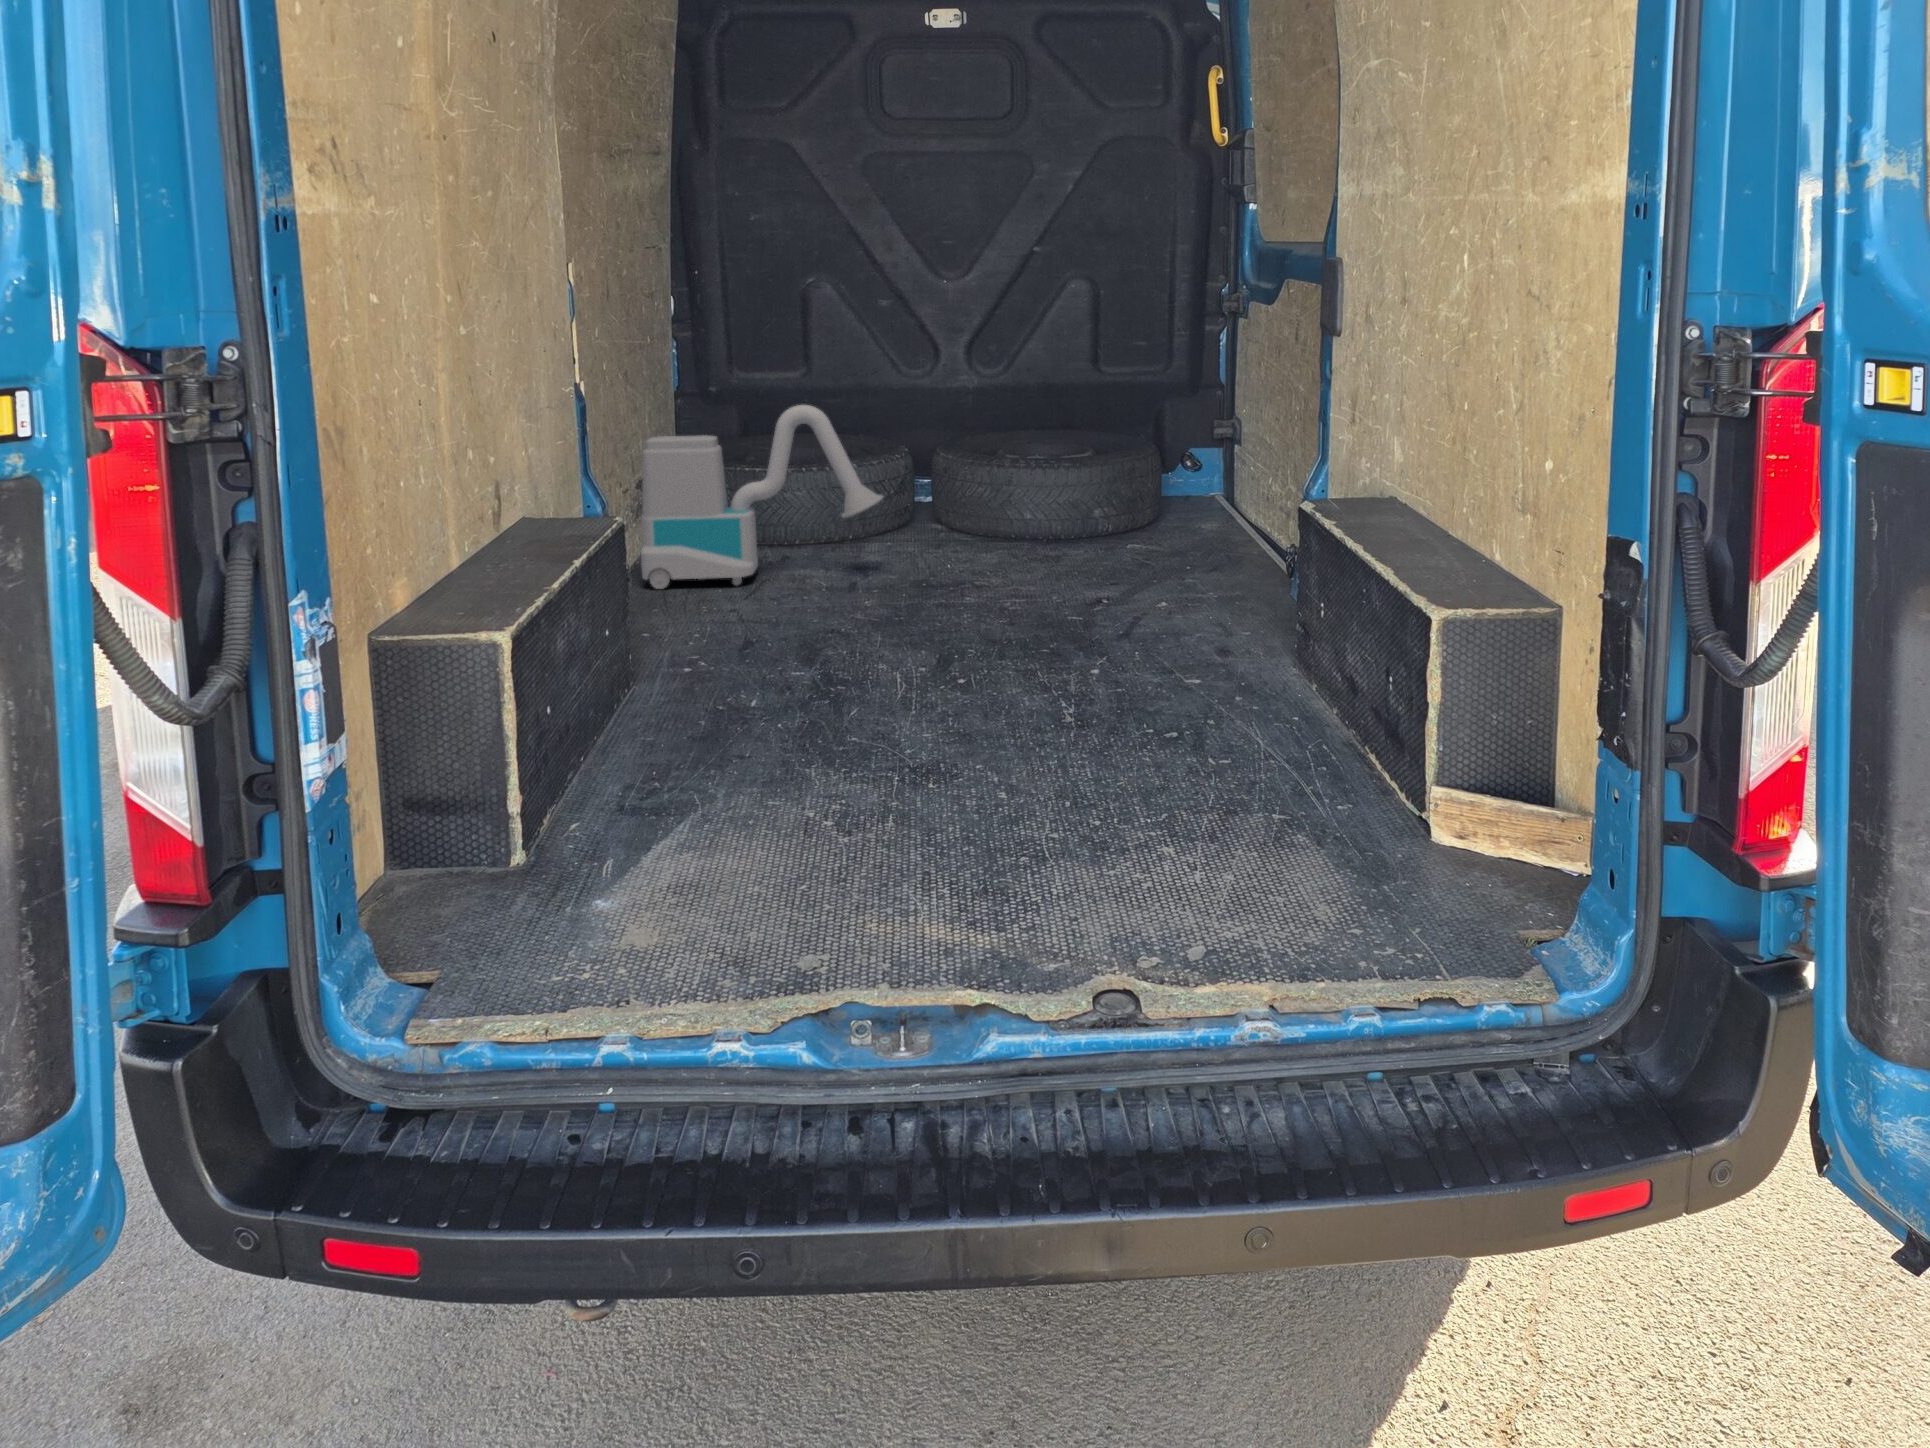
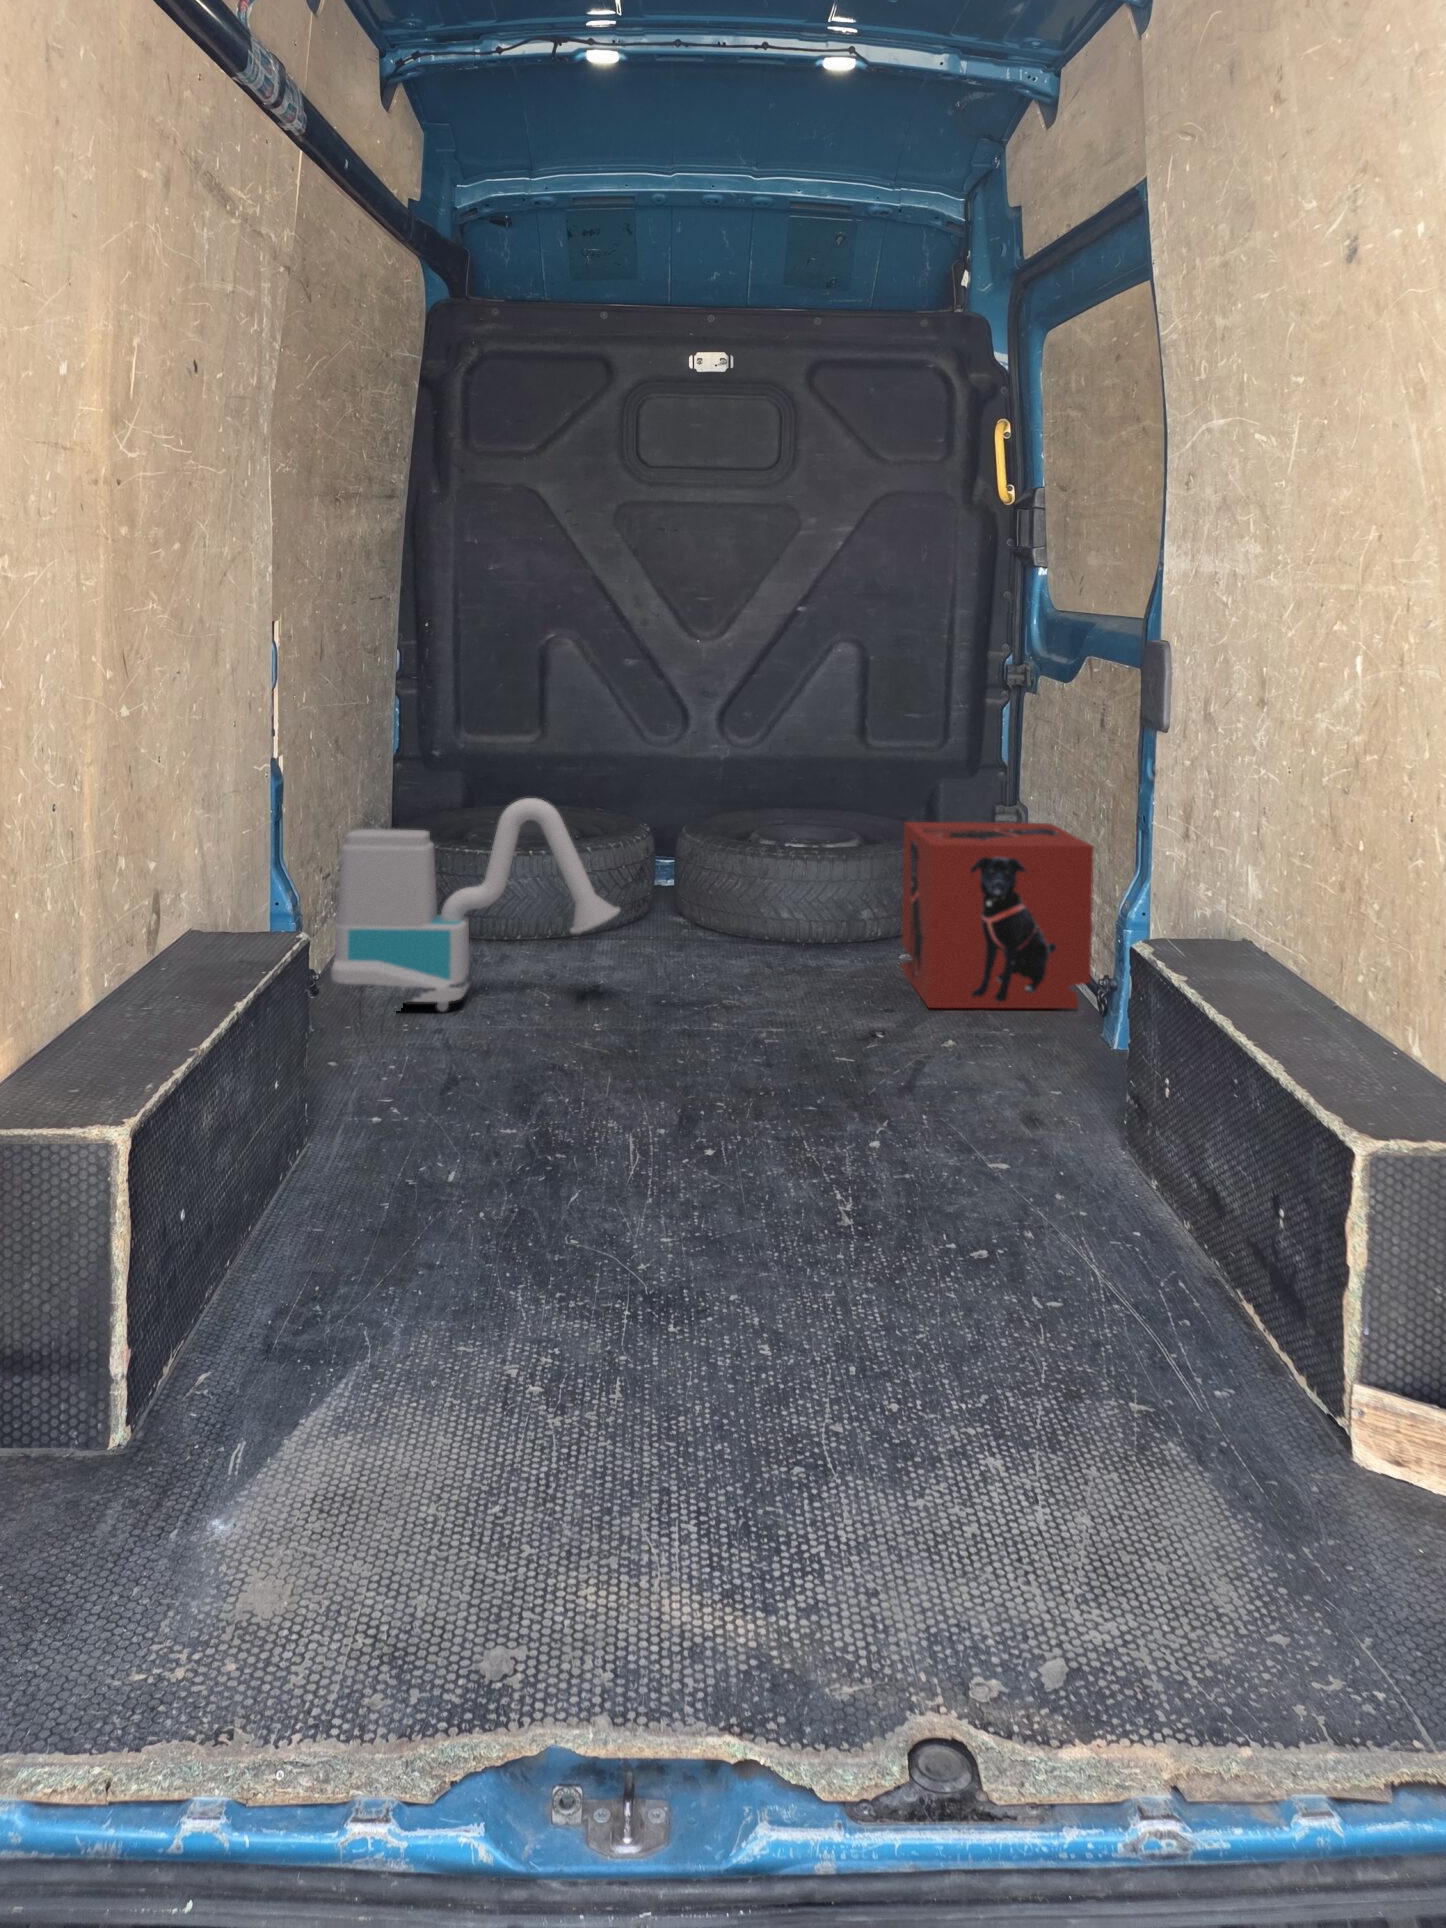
storage box: none [1124,415,1282,569] -> present [901,822,1094,1008]

